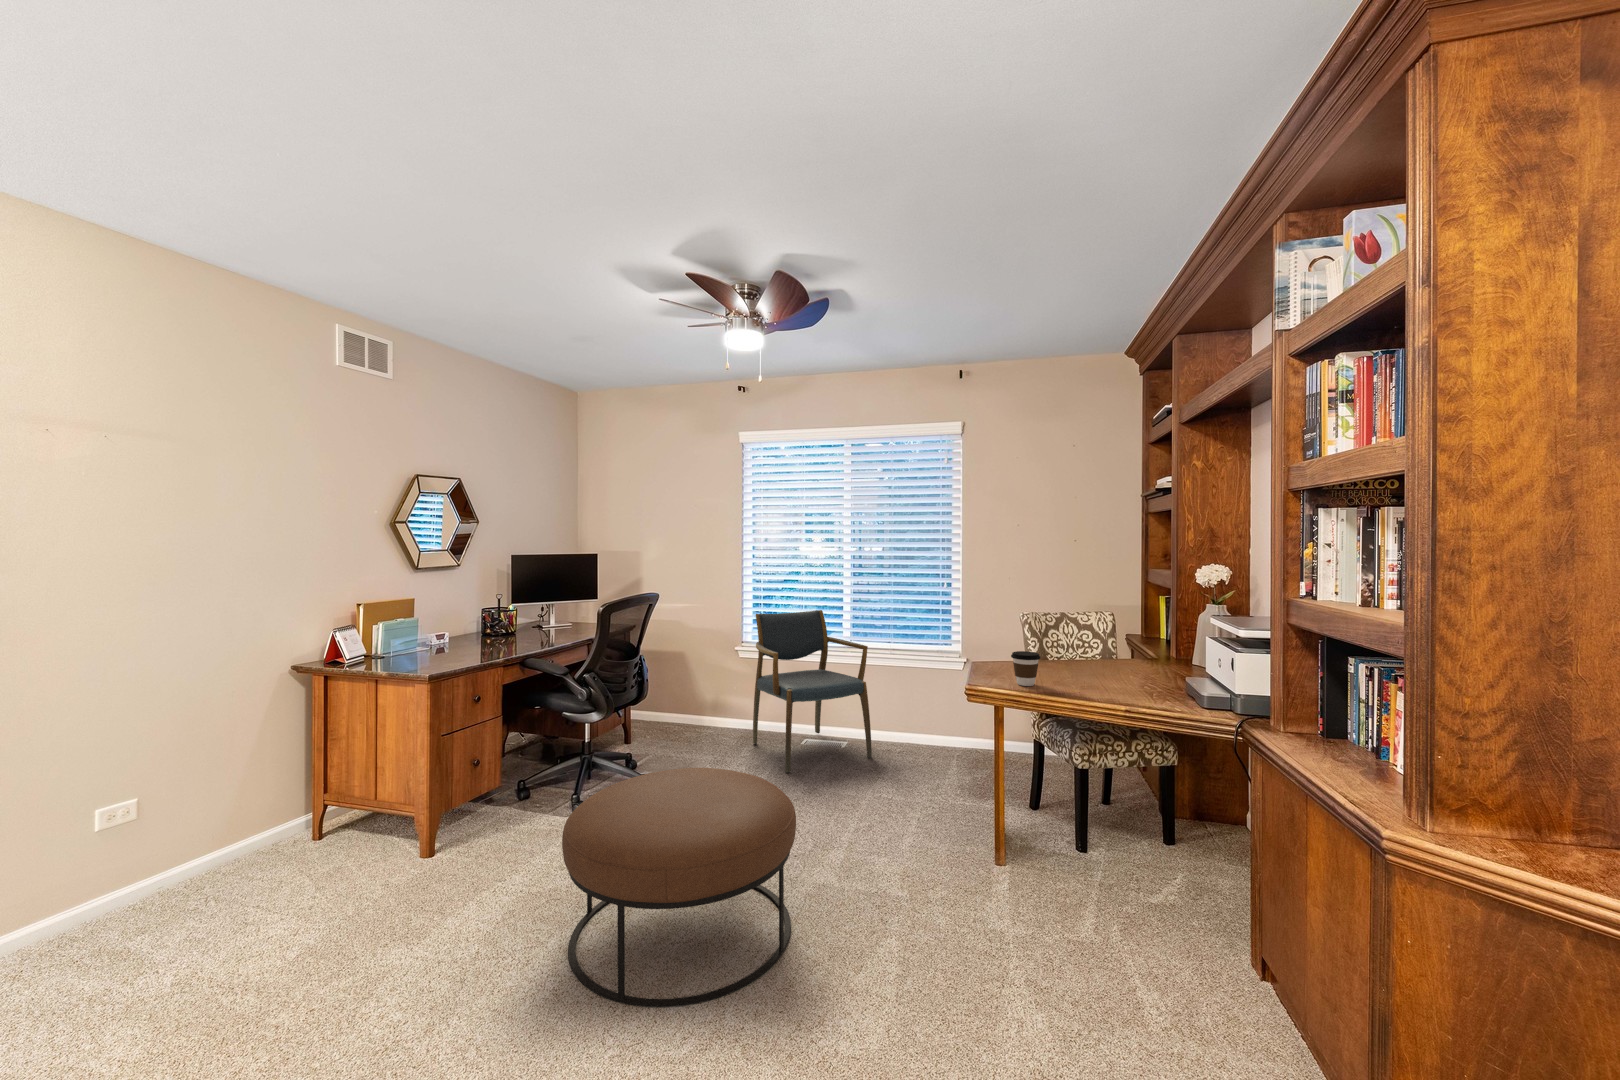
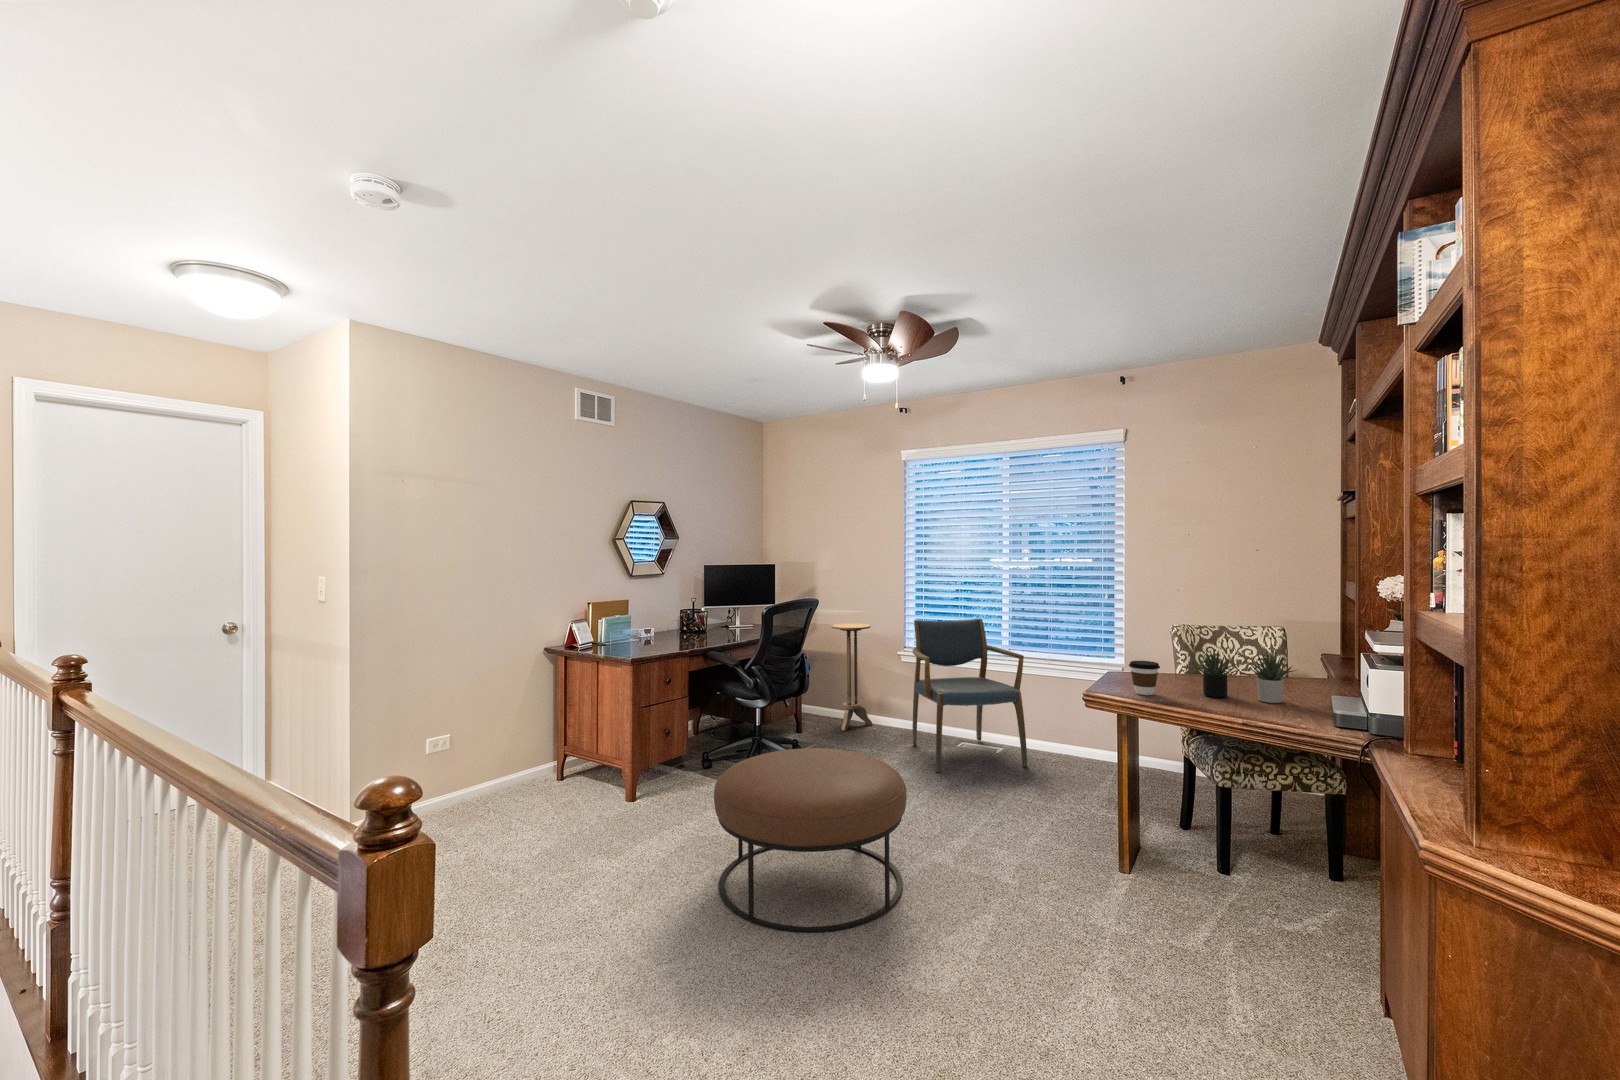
side table: none [661,618,705,735] -> present [831,623,872,731]
succulent plant: none [1063,635,1163,687] -> present [1193,650,1296,703]

